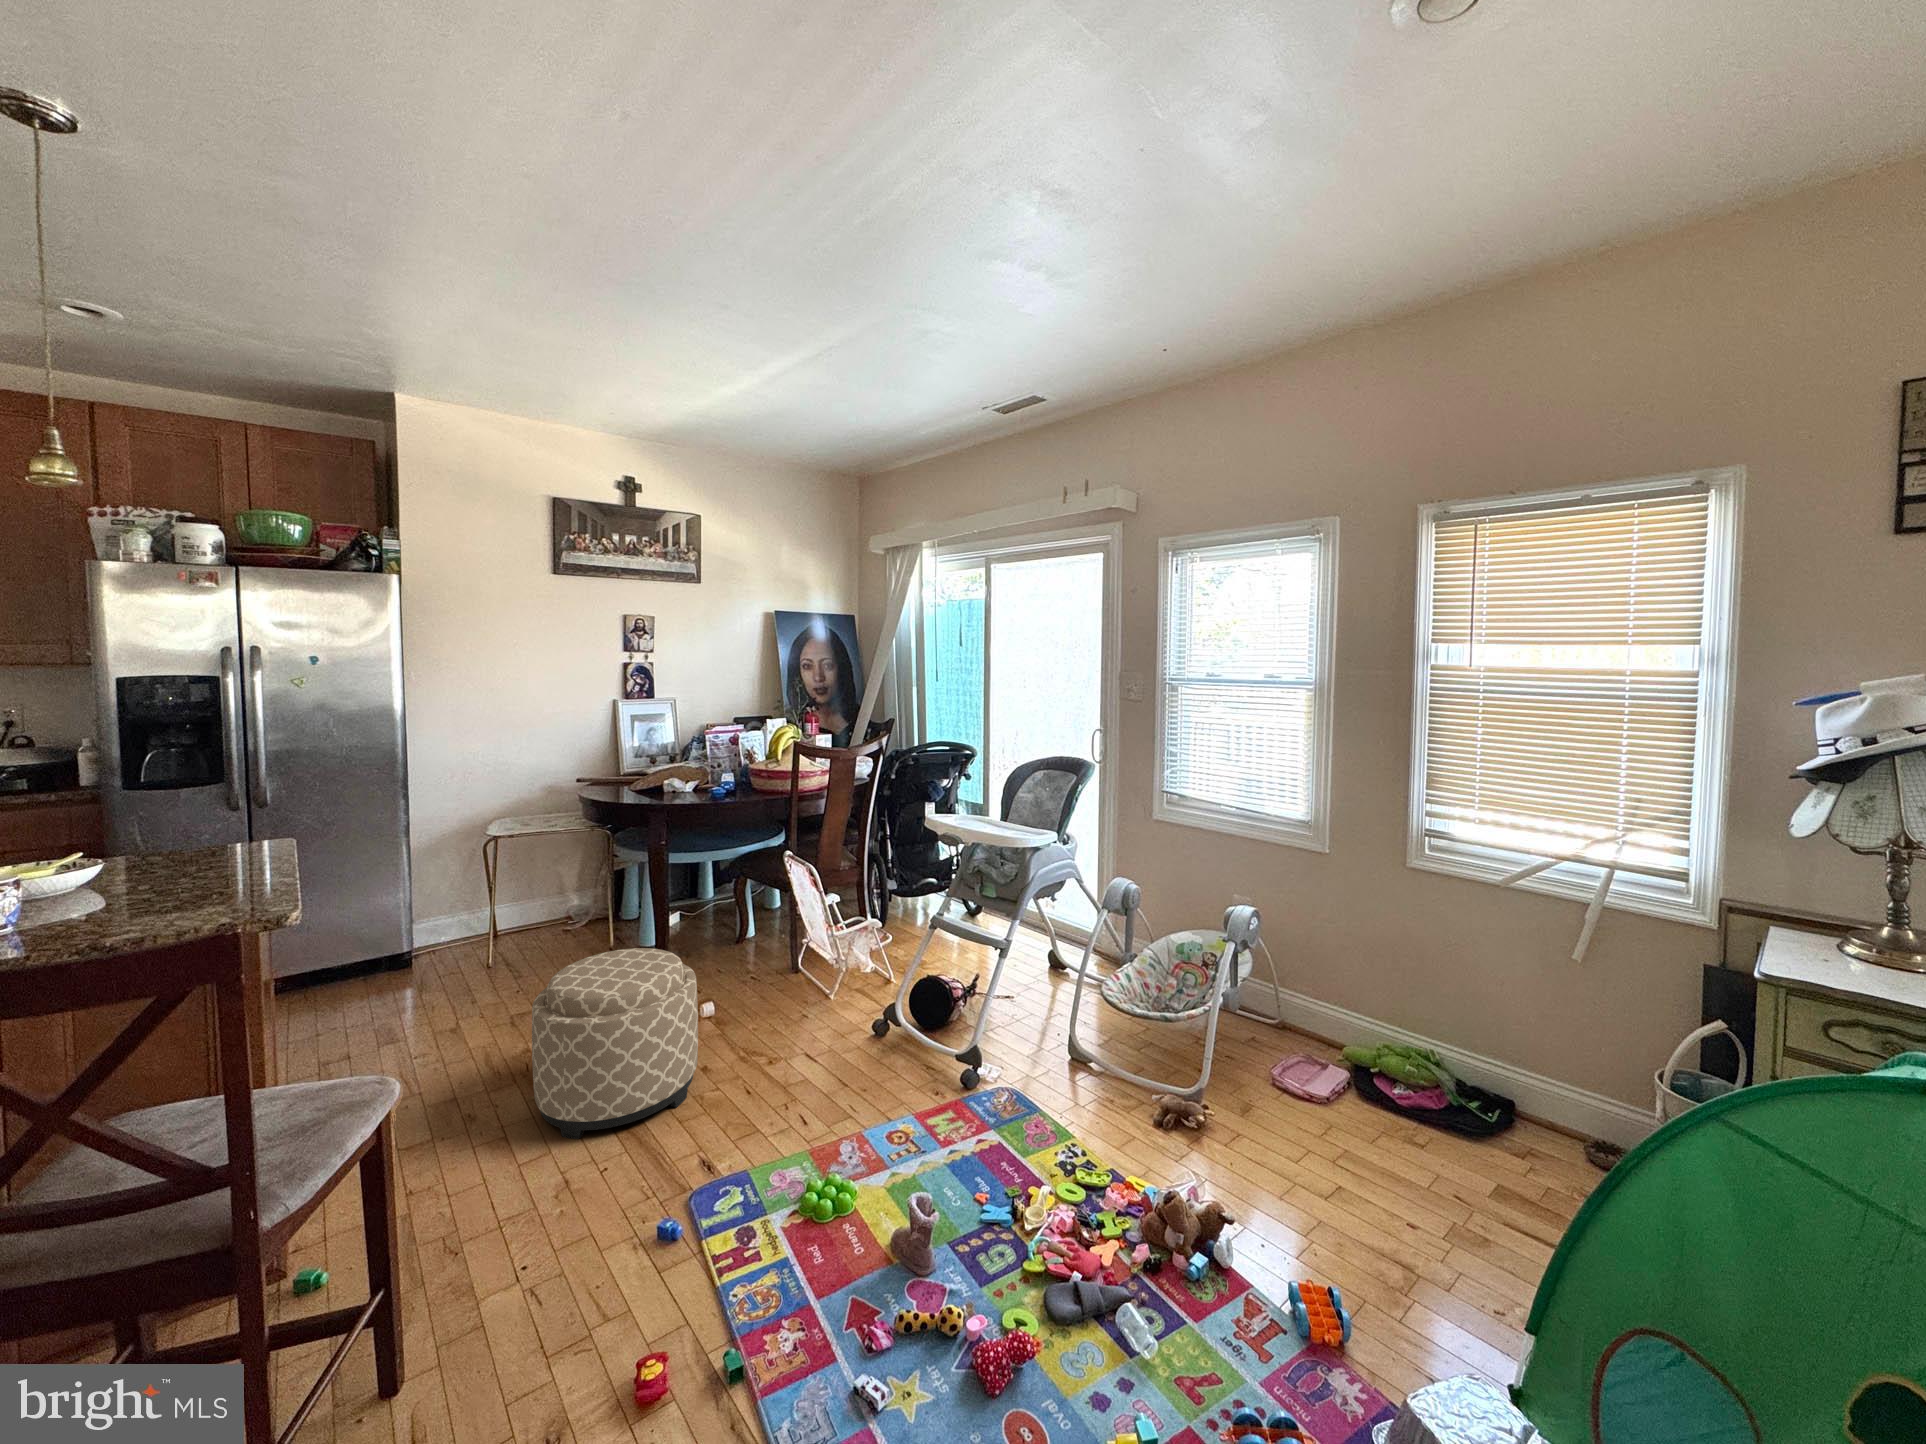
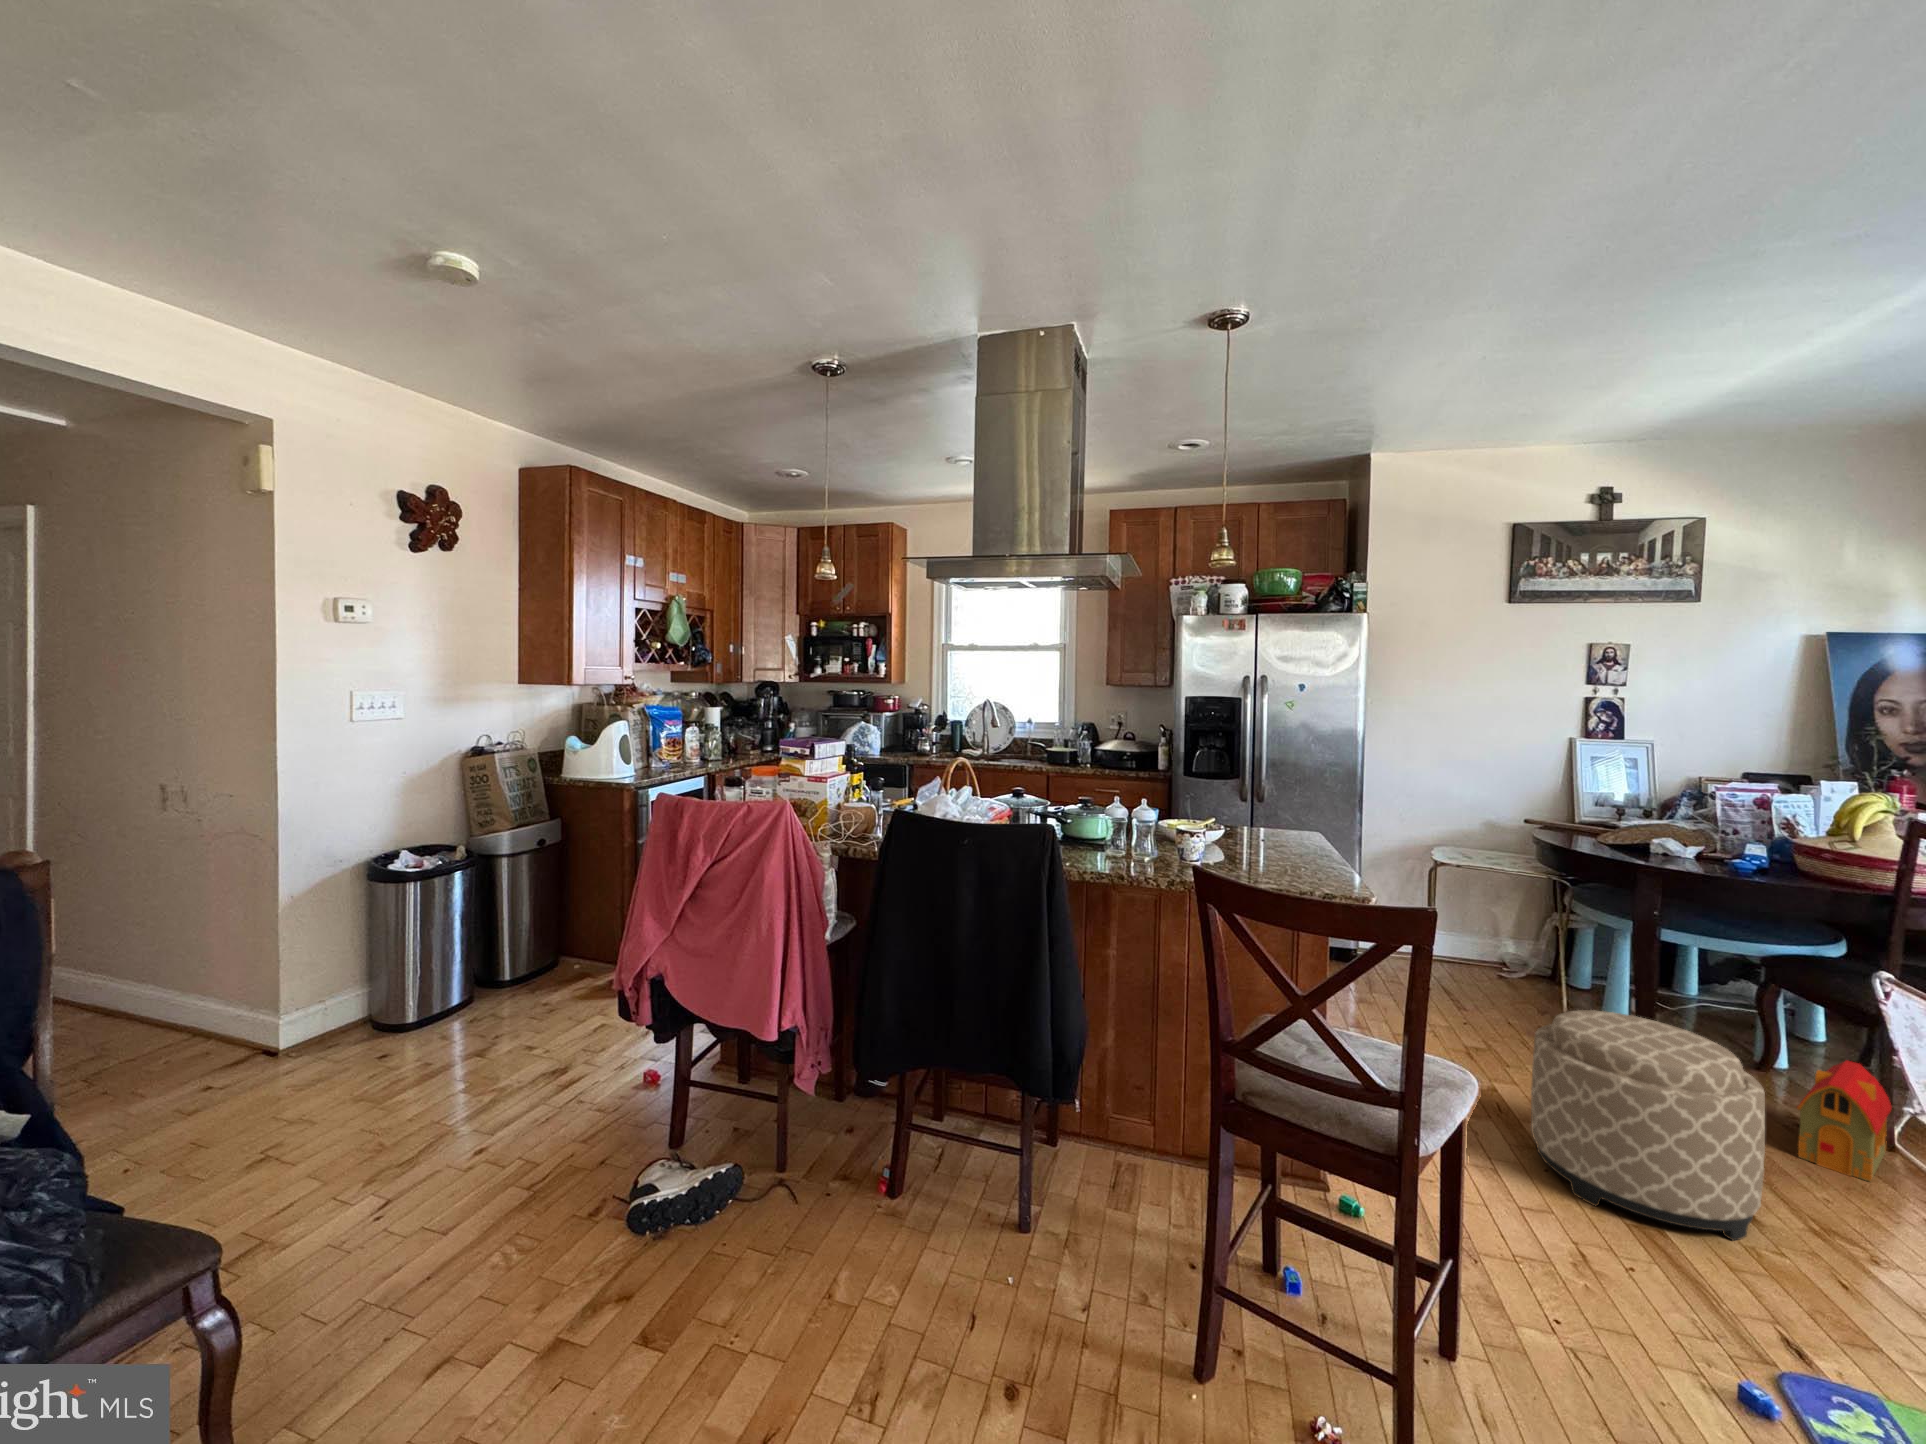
toy house: none [735,920,787,1004] -> present [1797,1061,1891,1182]

